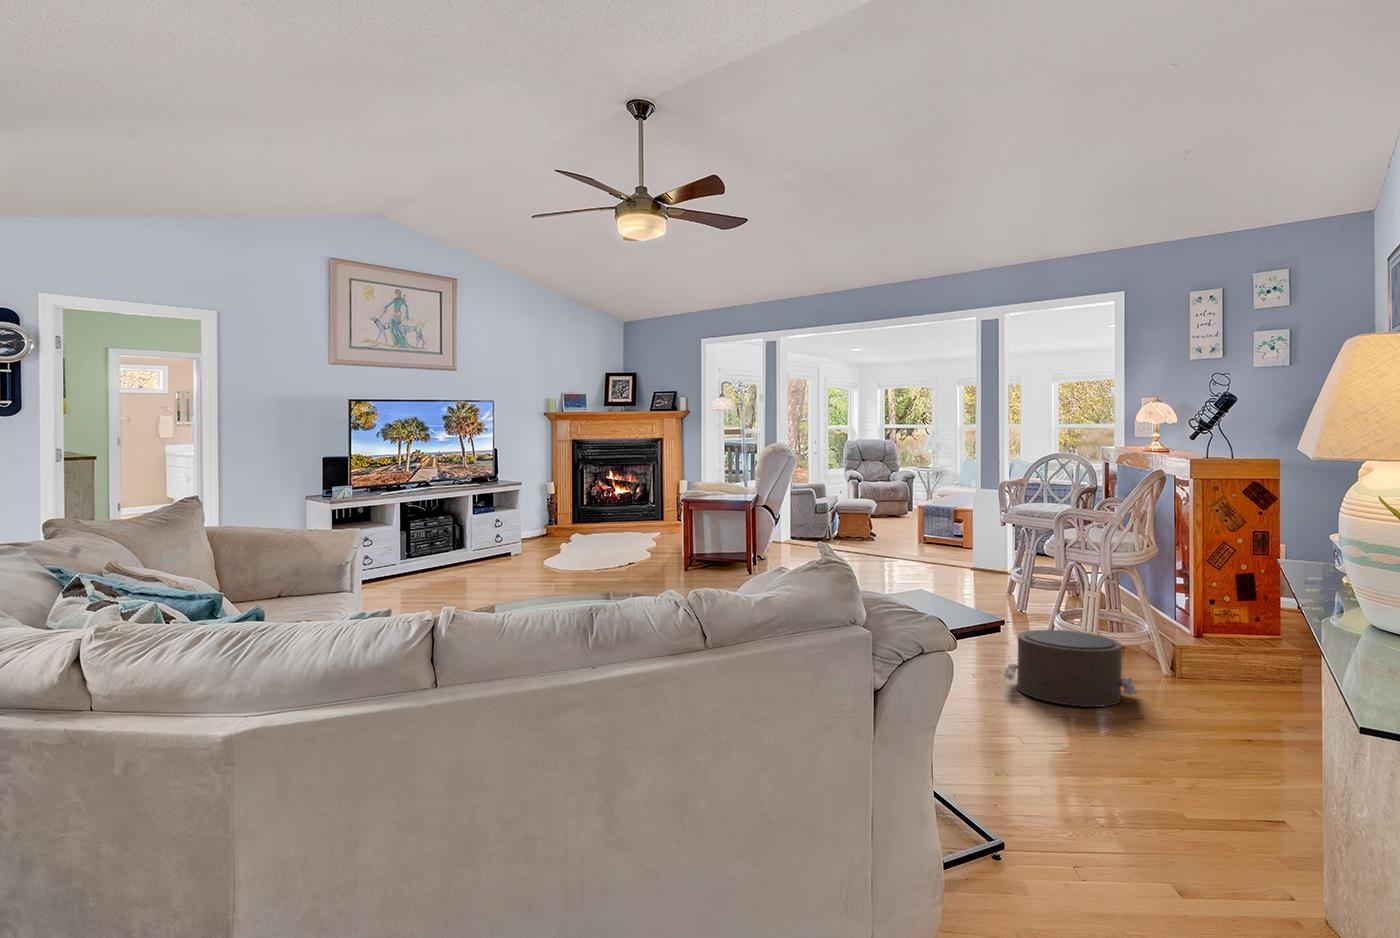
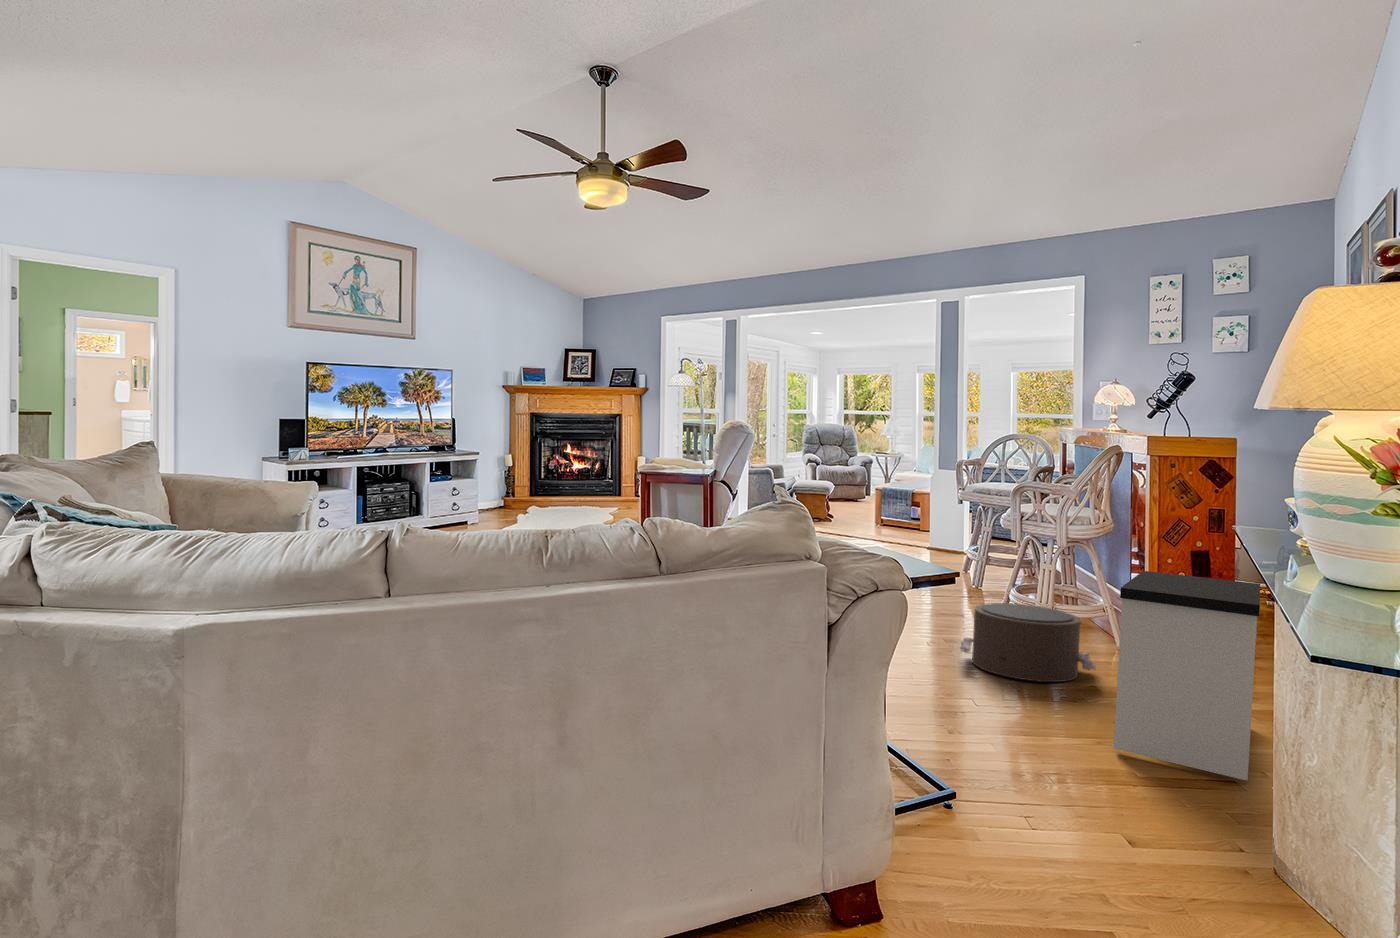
side table: none [1149,598,1291,799] -> present [1114,571,1260,780]

